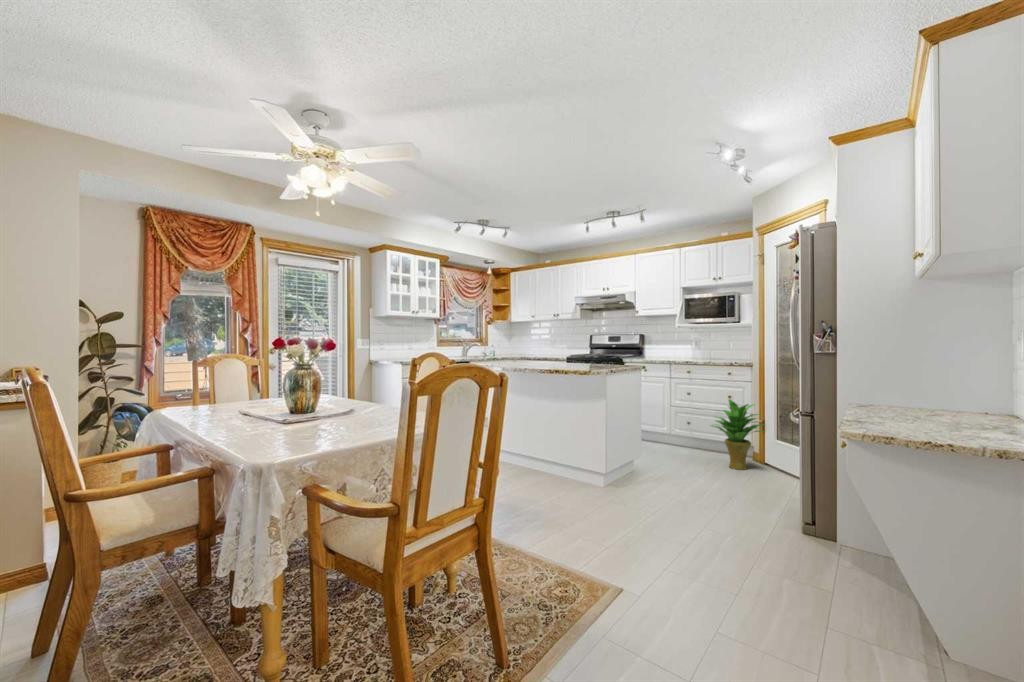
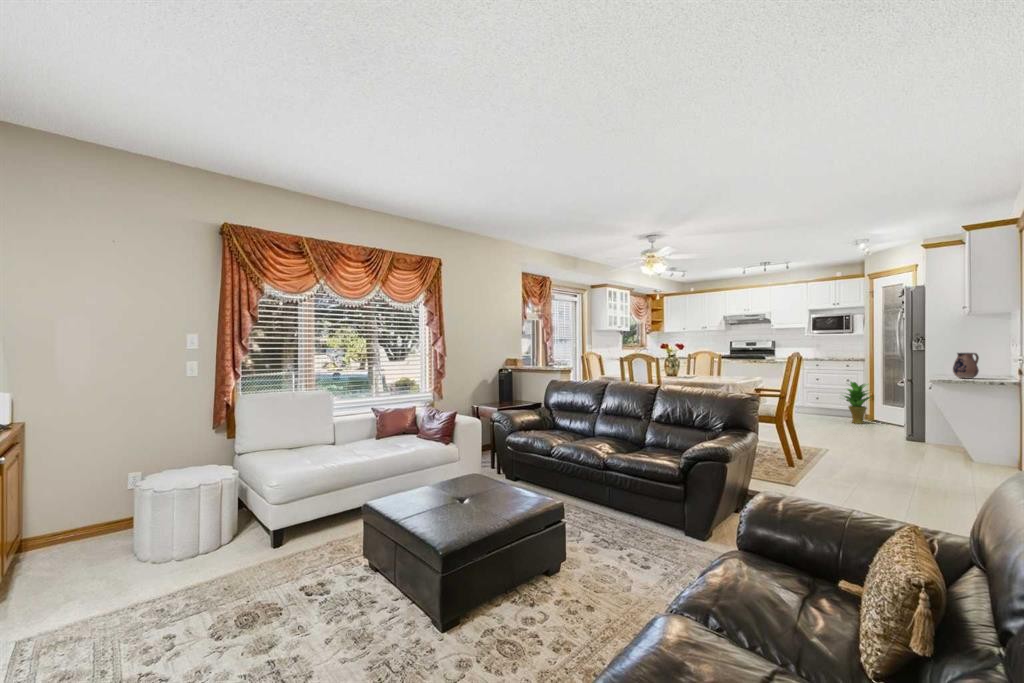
ceramic pitcher: none [892,363,954,429] -> present [953,353,979,379]

